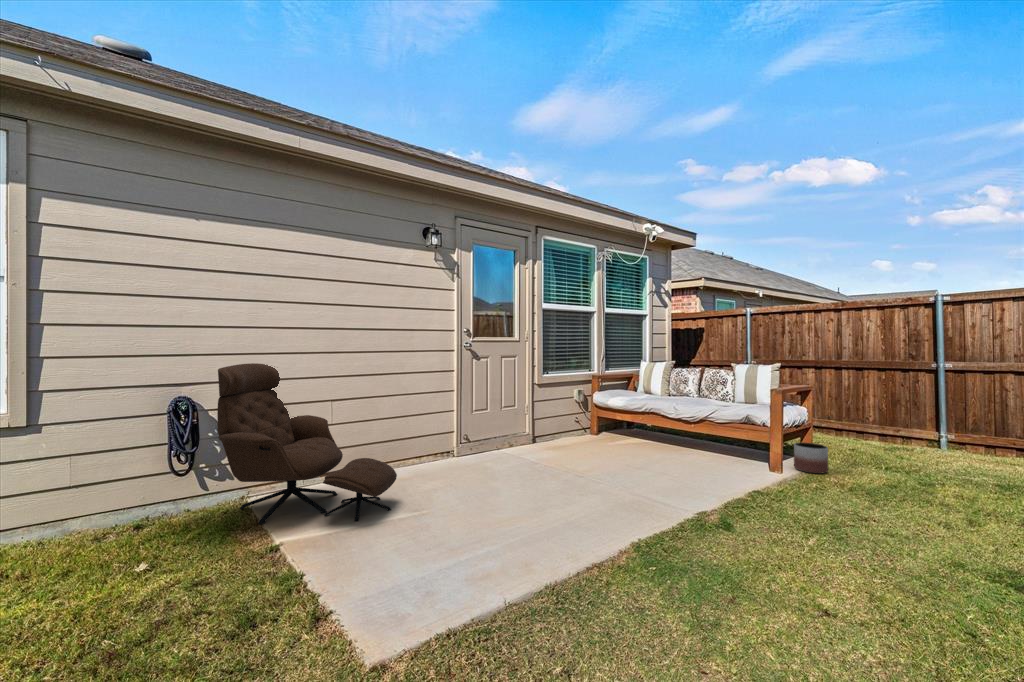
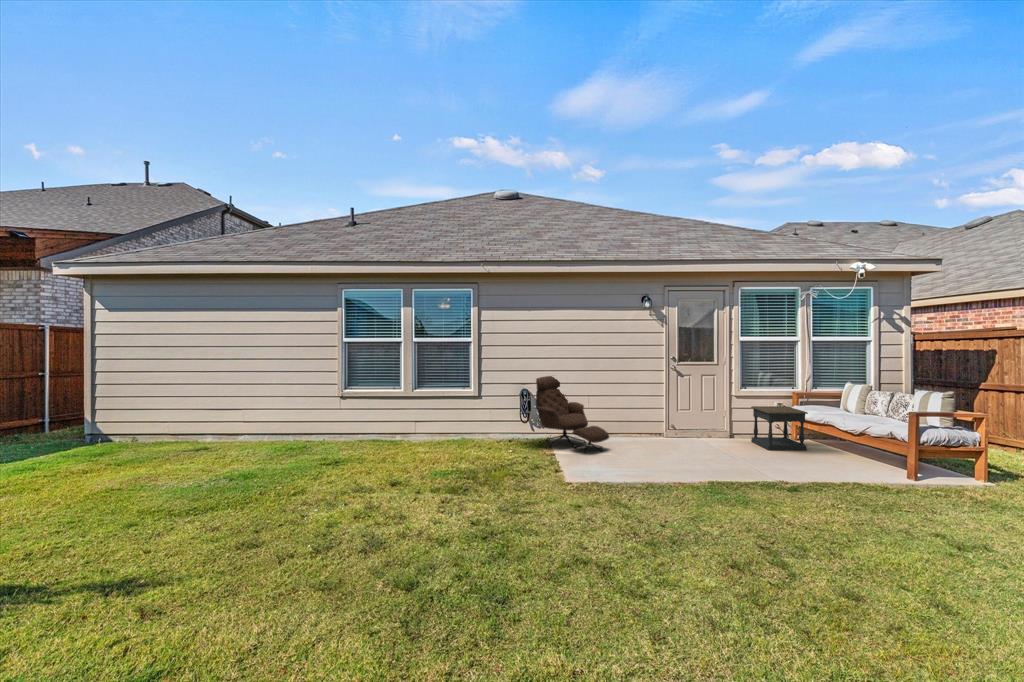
side table: none [555,393,623,451] -> present [751,406,808,450]
planter: present [794,442,828,474] -> none [922,466,954,493]

